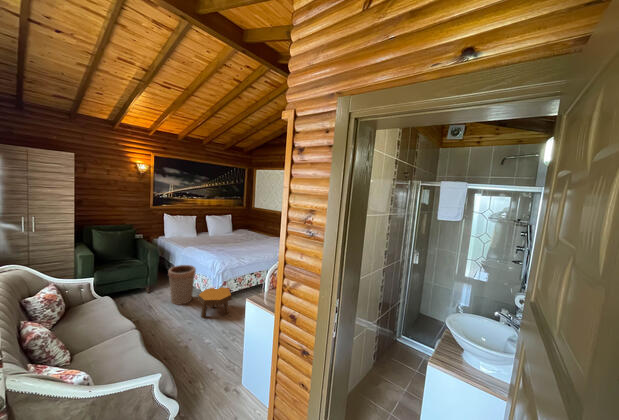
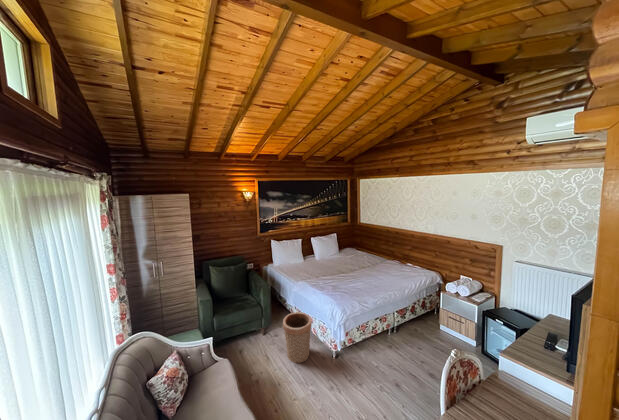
footstool: present [198,287,231,318] -> none [319,347,361,397]

